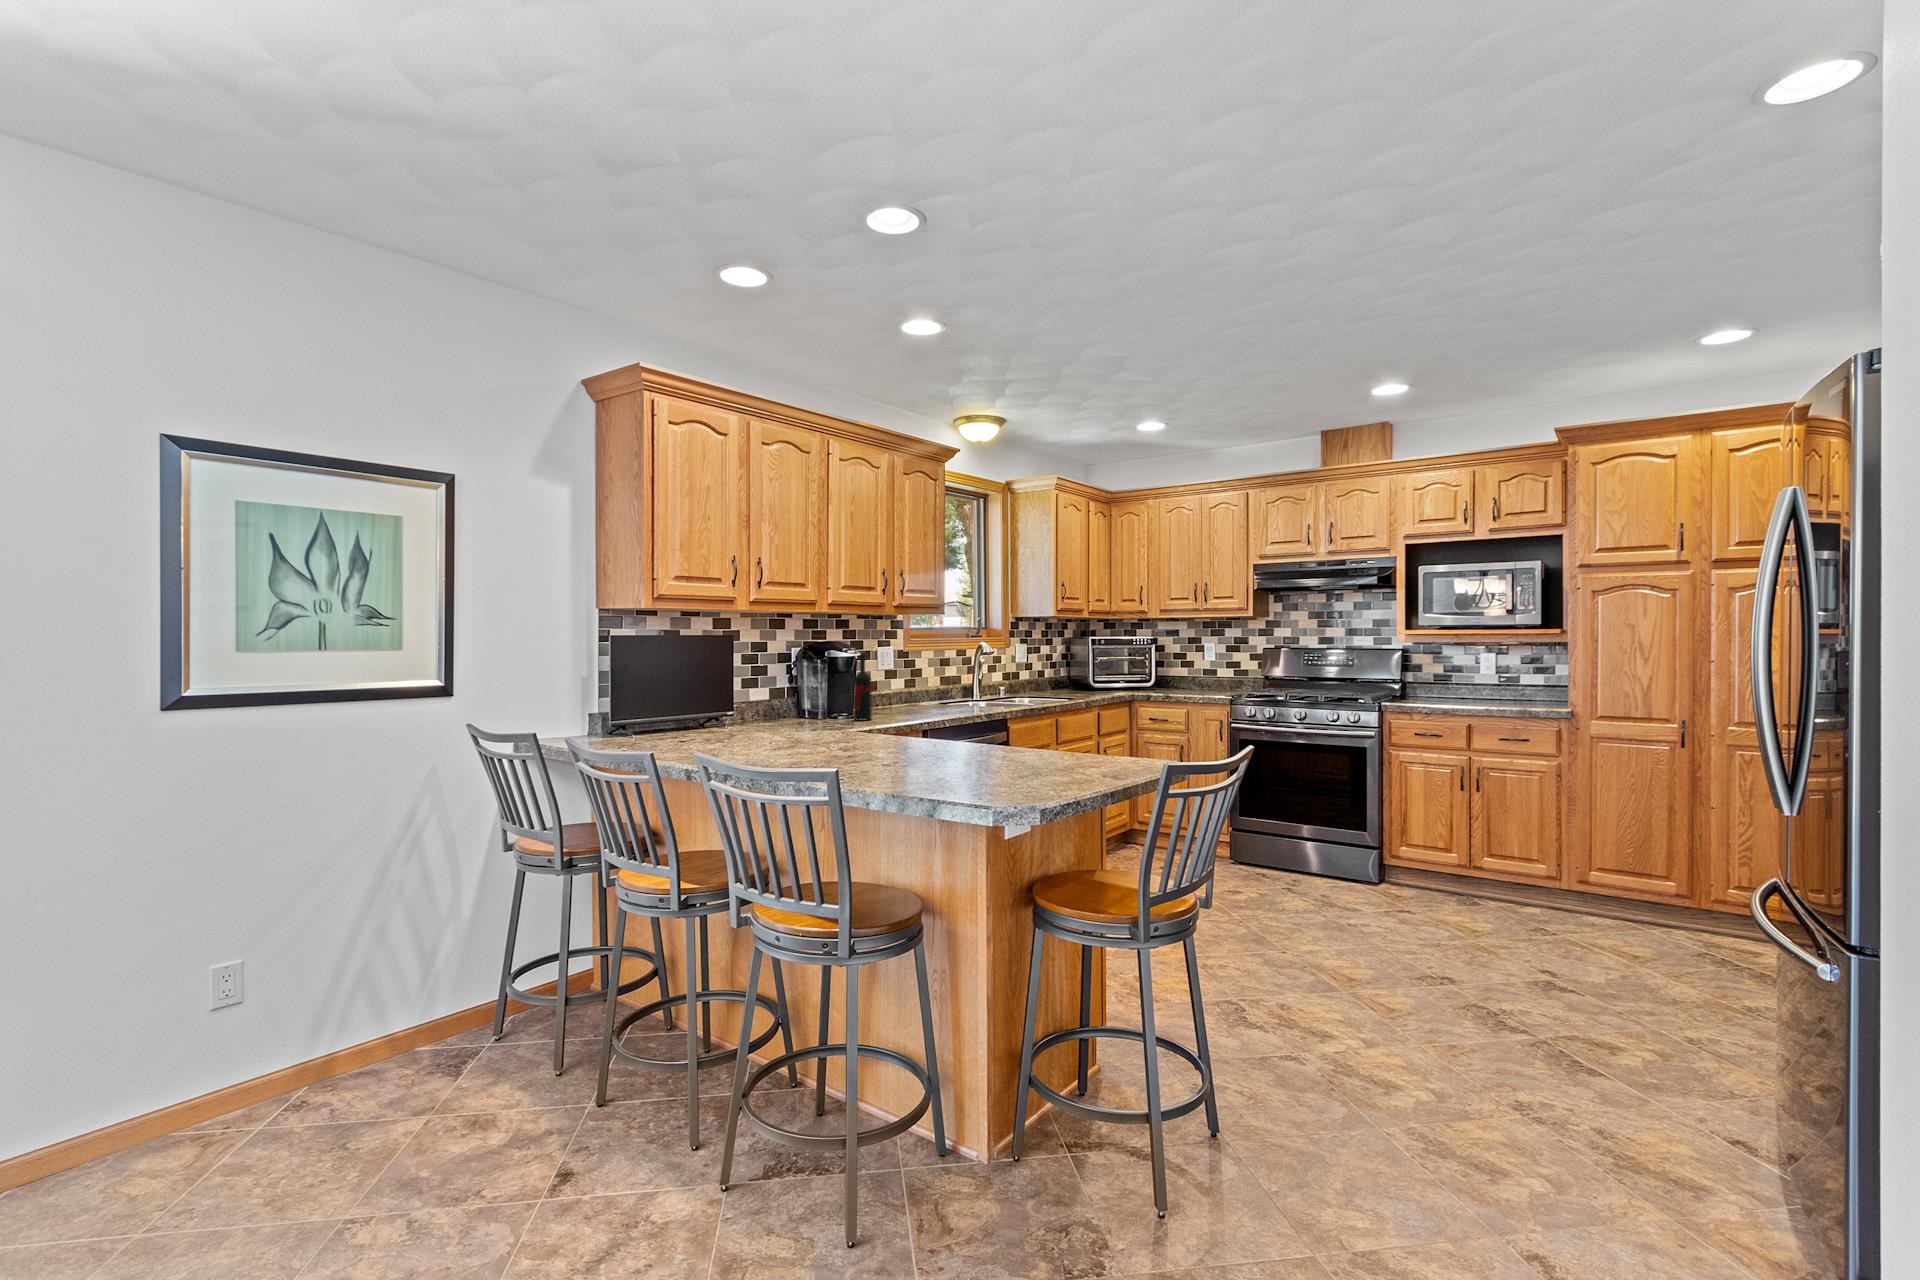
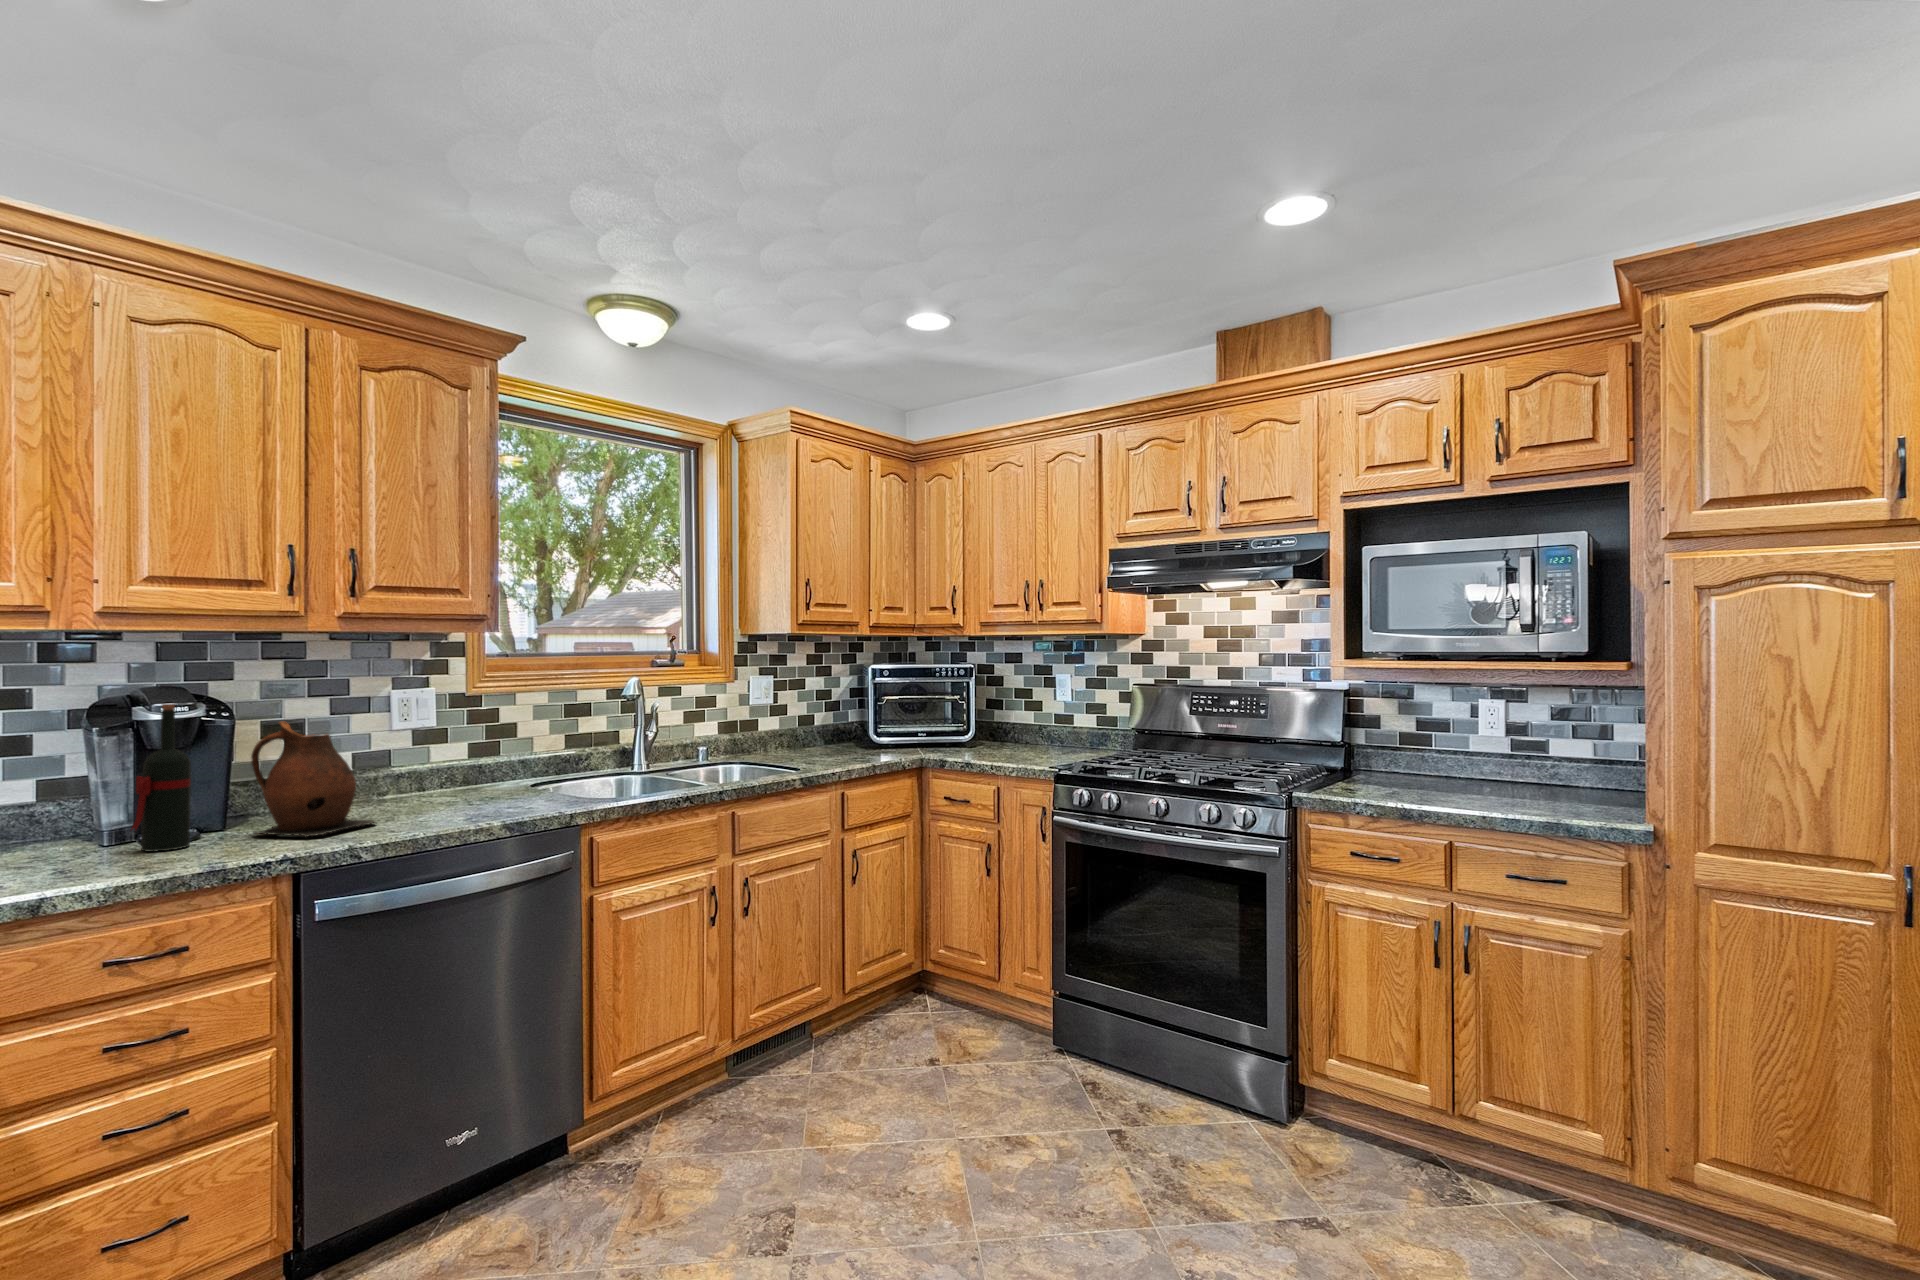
ceramic pitcher: none [880,661,927,717] -> present [251,722,375,837]

